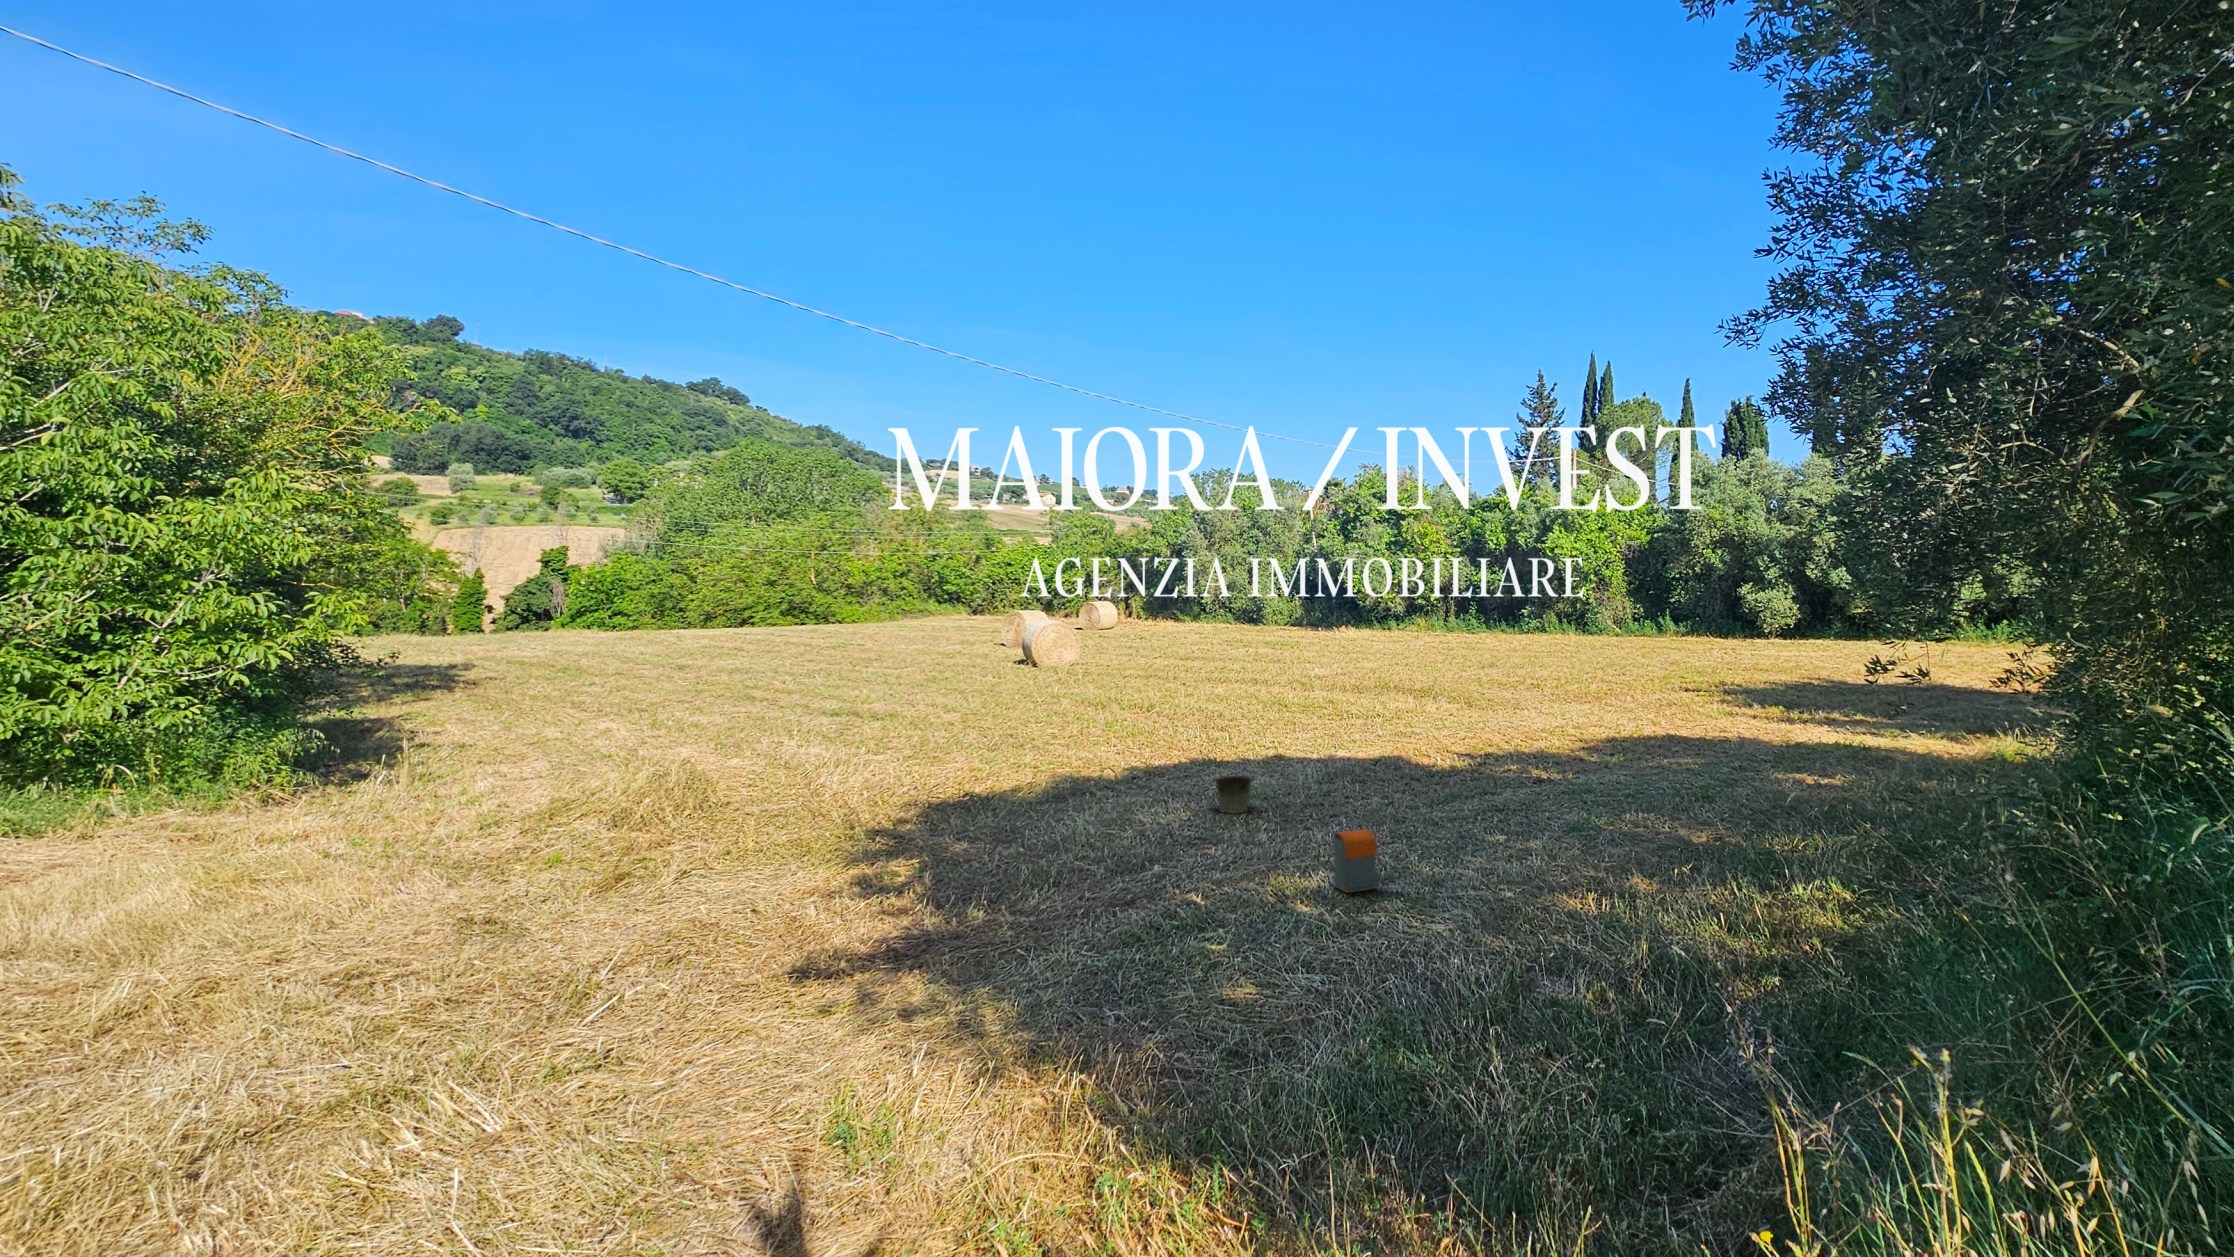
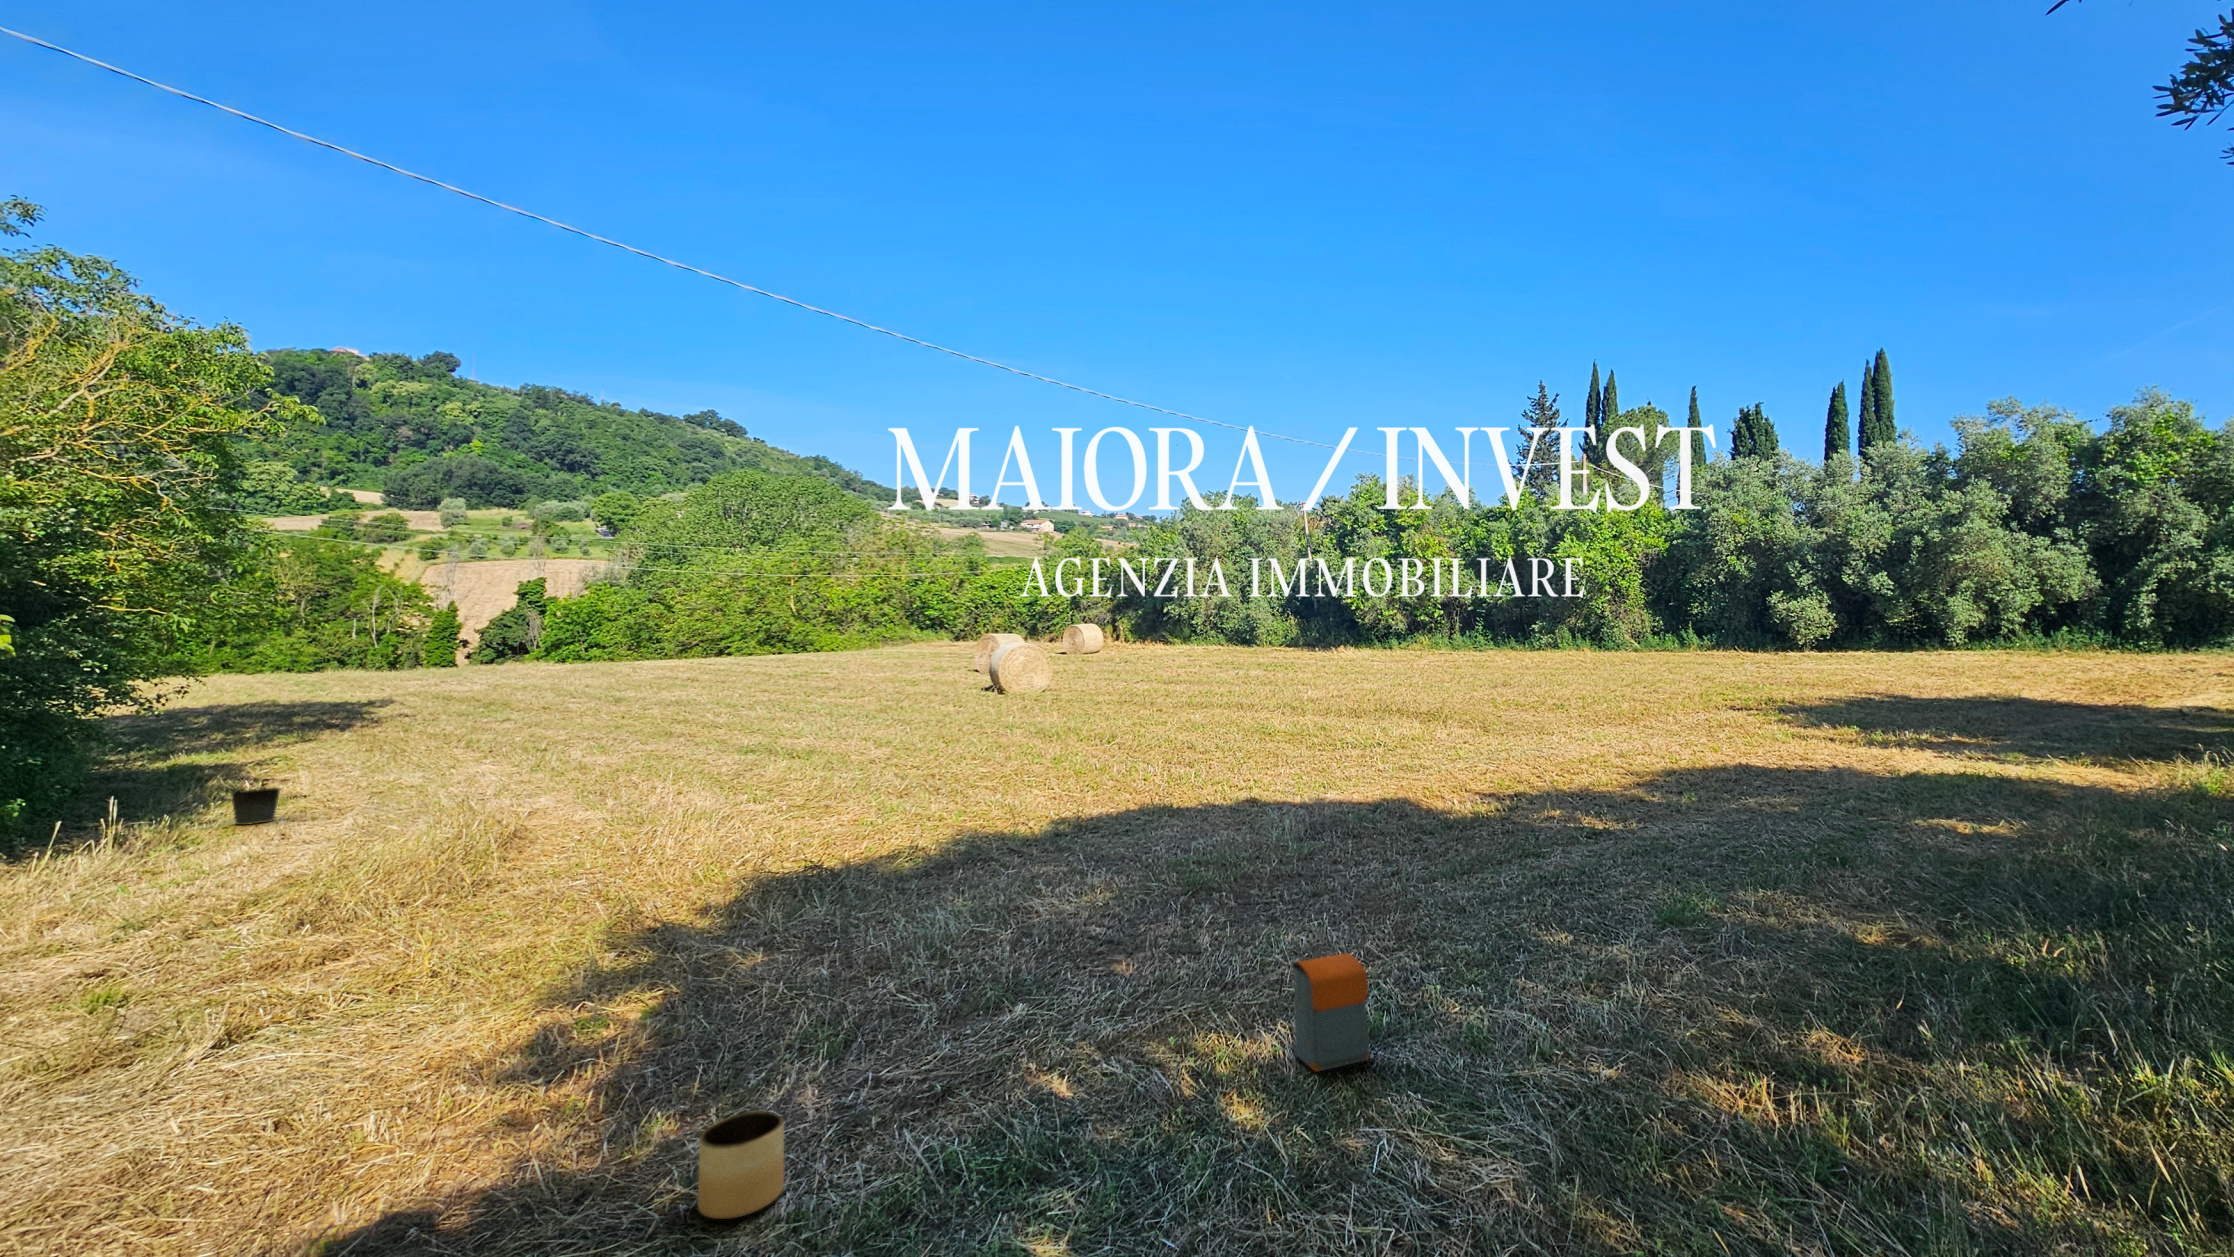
bucket: present [1214,776,1252,813] -> present [230,788,280,825]
planter: none [1033,893,1074,940] -> present [698,1111,784,1219]

